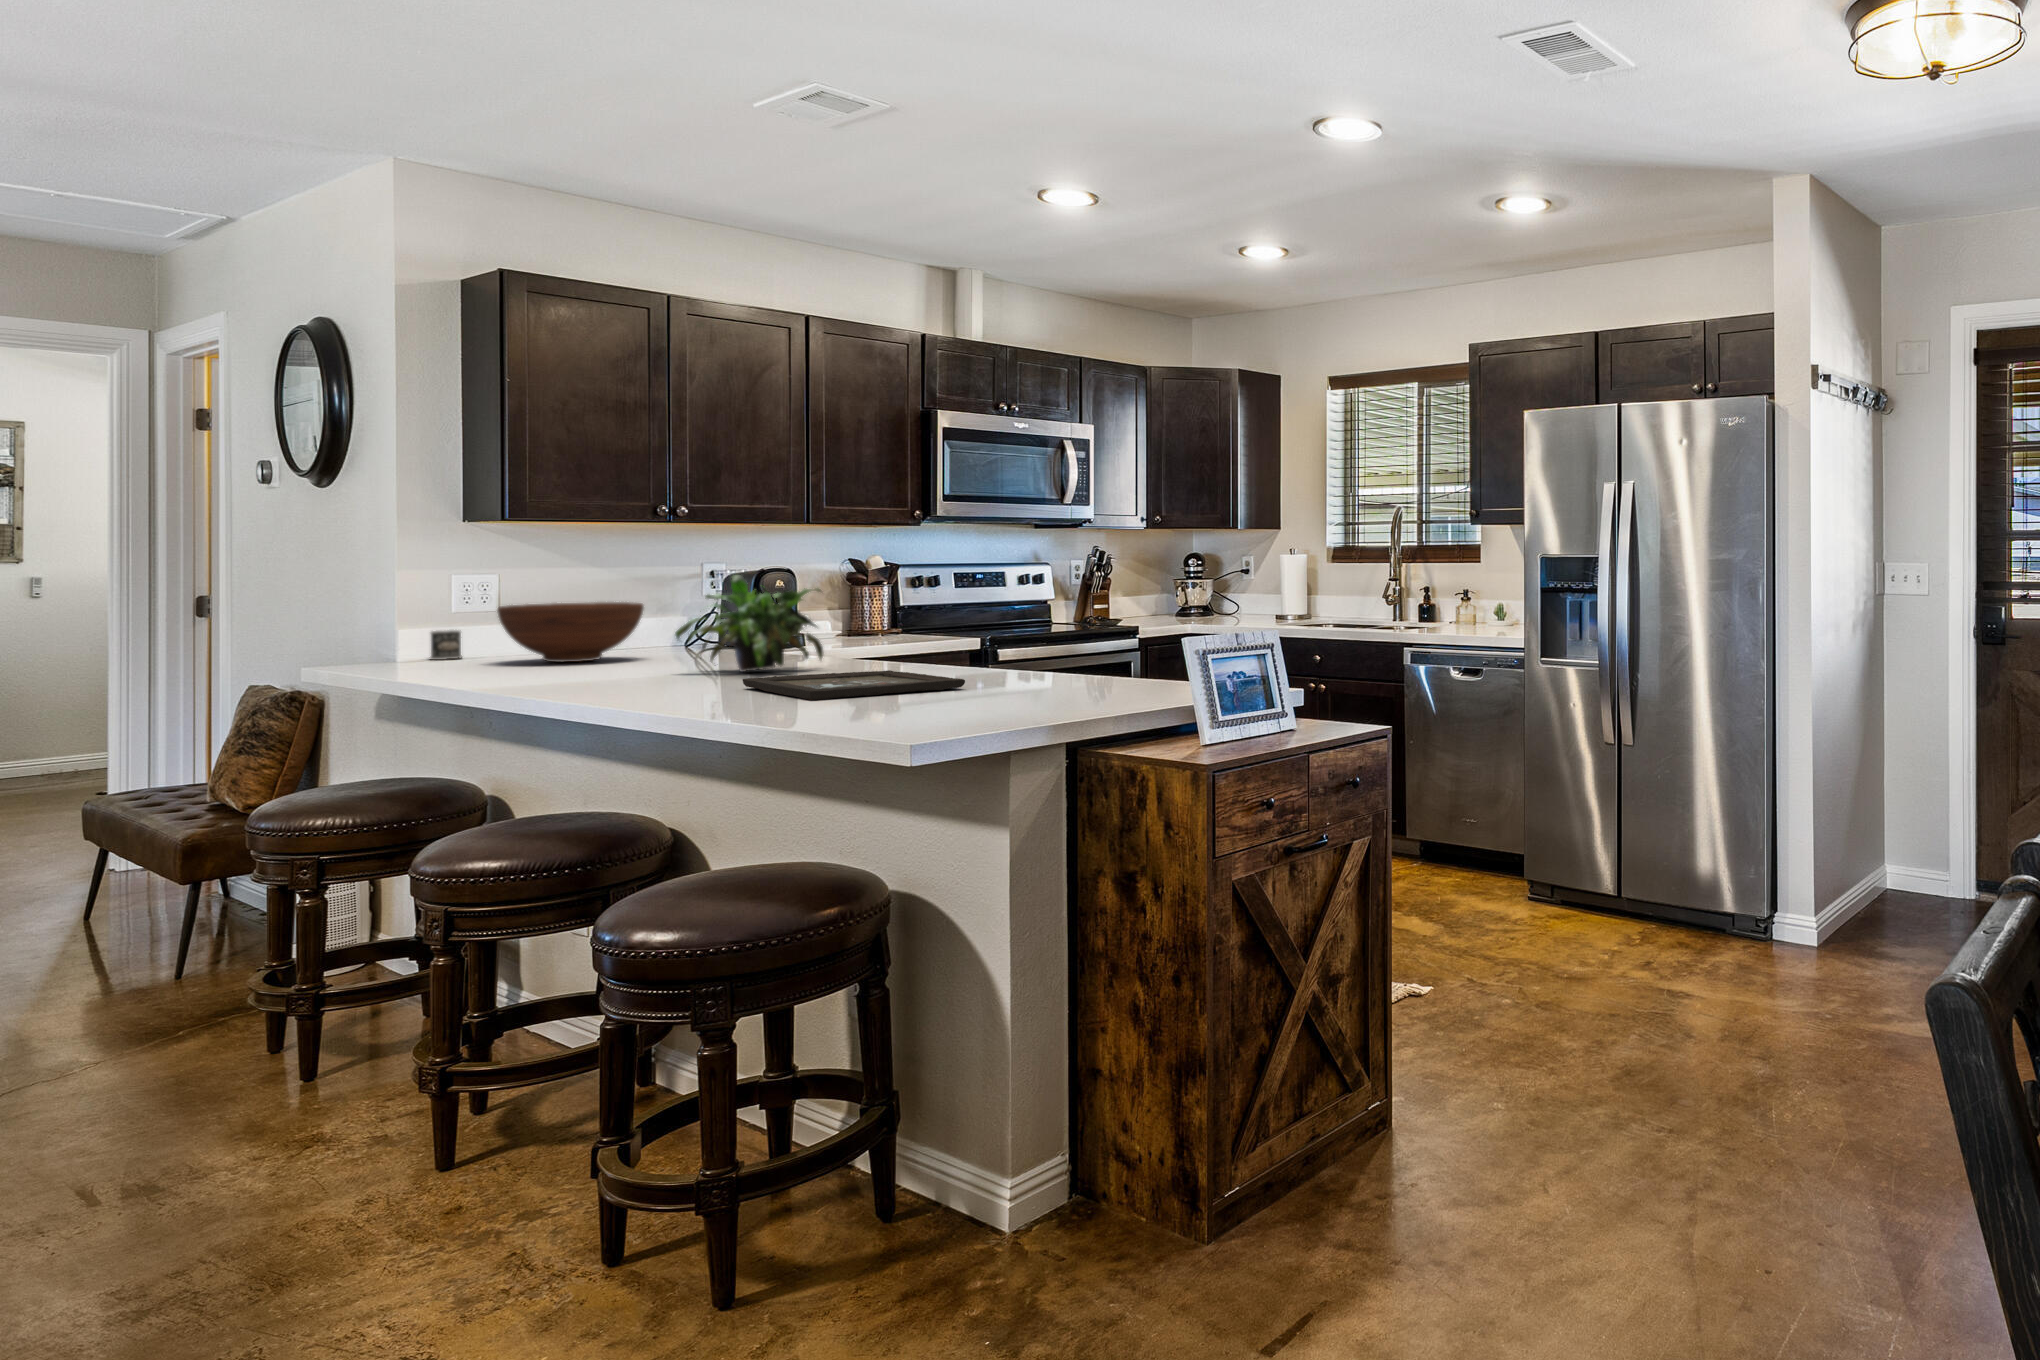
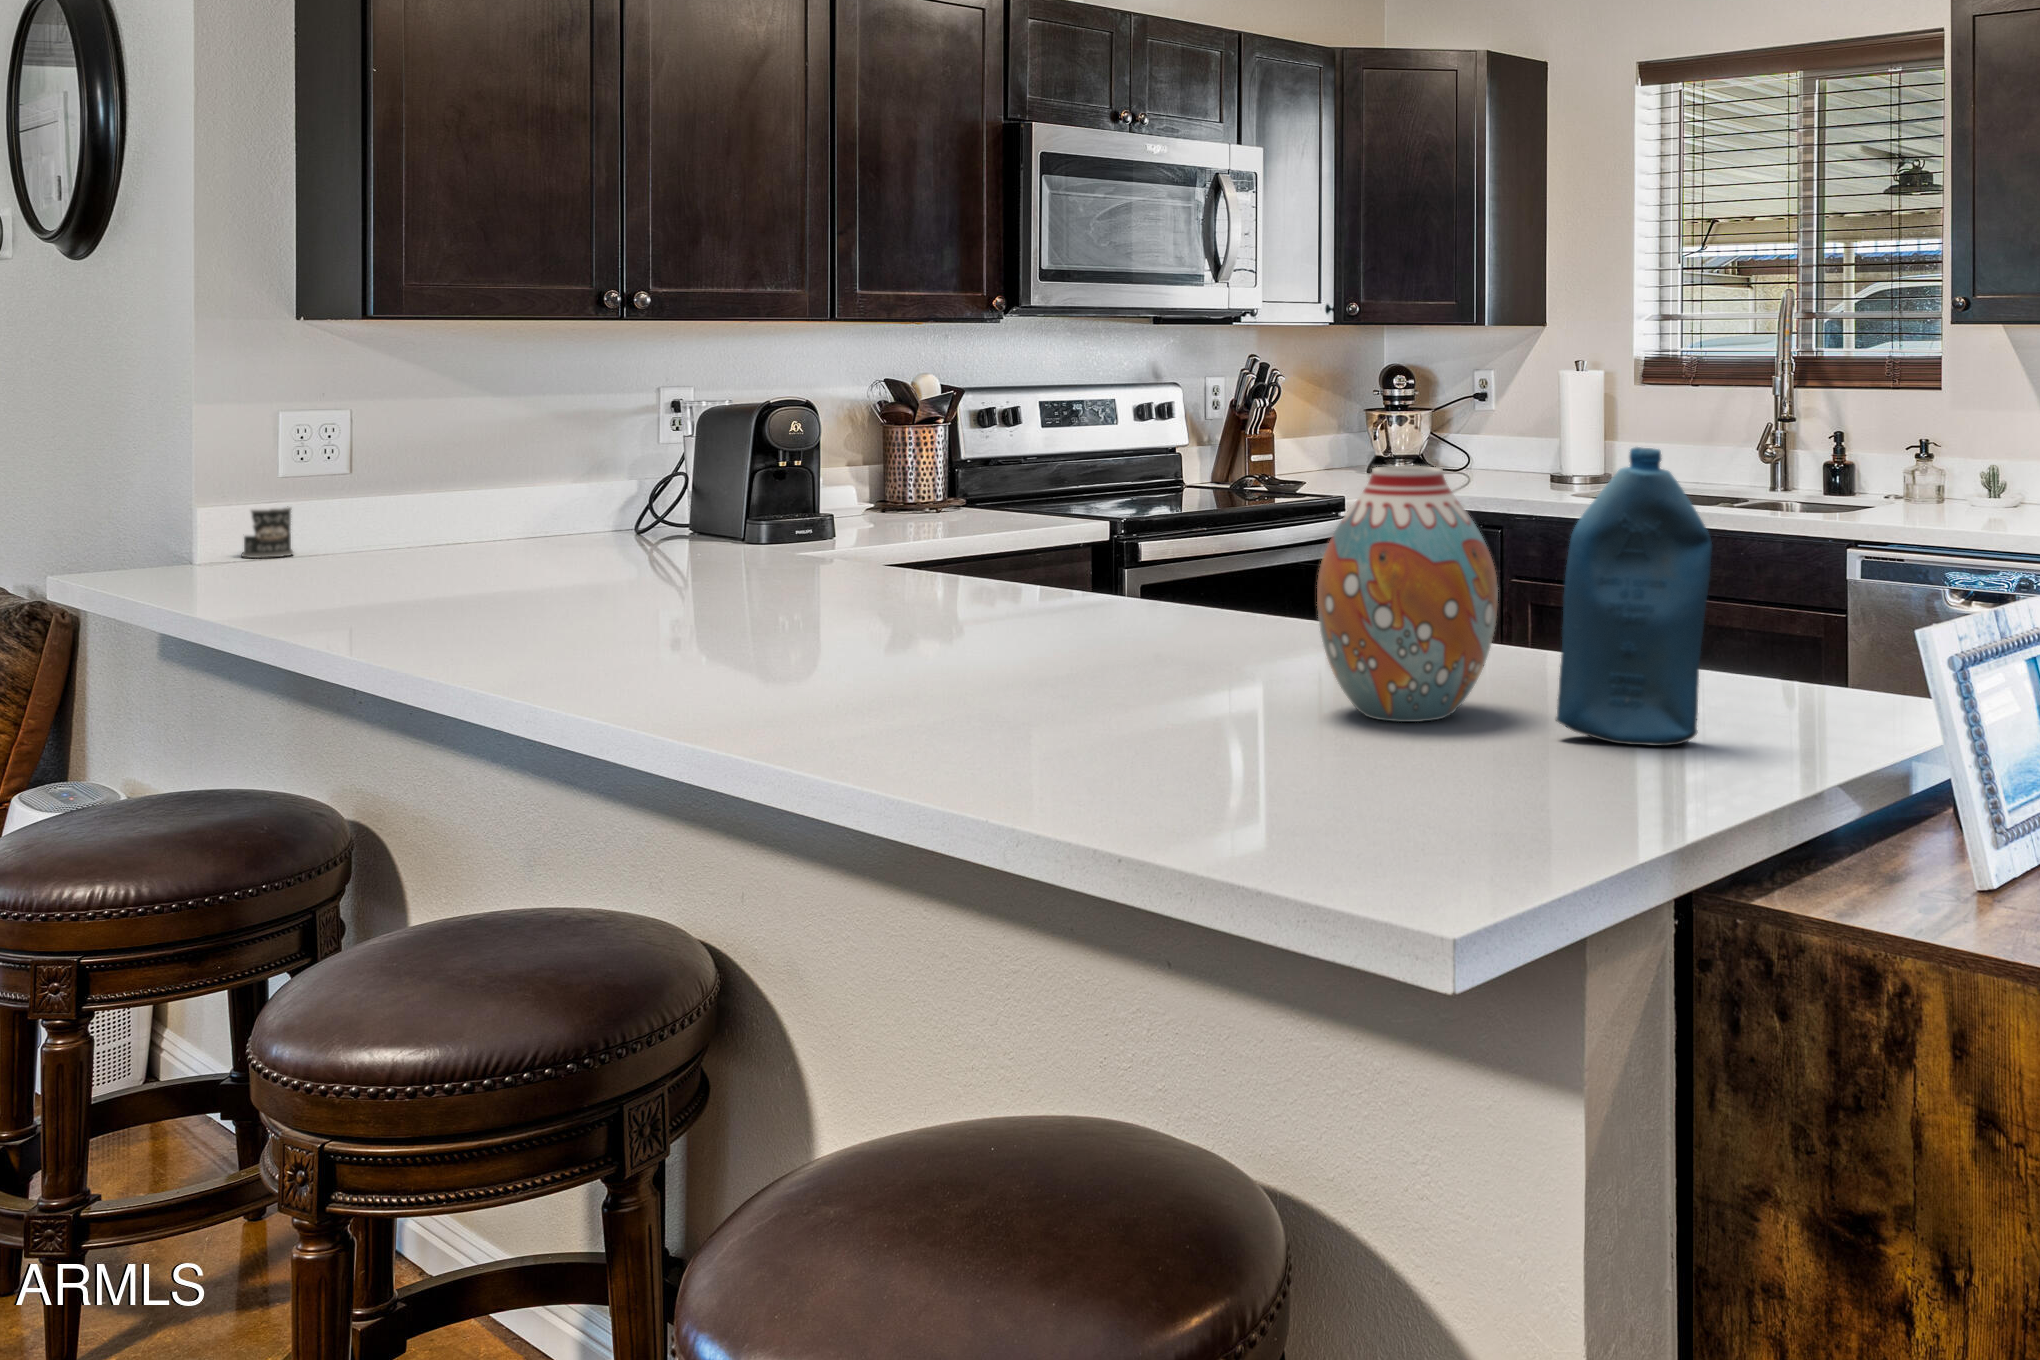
bottle: none [1084,569,1155,705] -> present [1556,447,1712,746]
potted plant: present [676,575,823,672] -> none [663,427,918,607]
vase: none [981,582,1071,701] -> present [1317,466,1498,722]
fruit bowl: present [498,602,644,662] -> none [352,461,587,570]
tray: present [743,670,965,700] -> none [812,618,1240,705]

